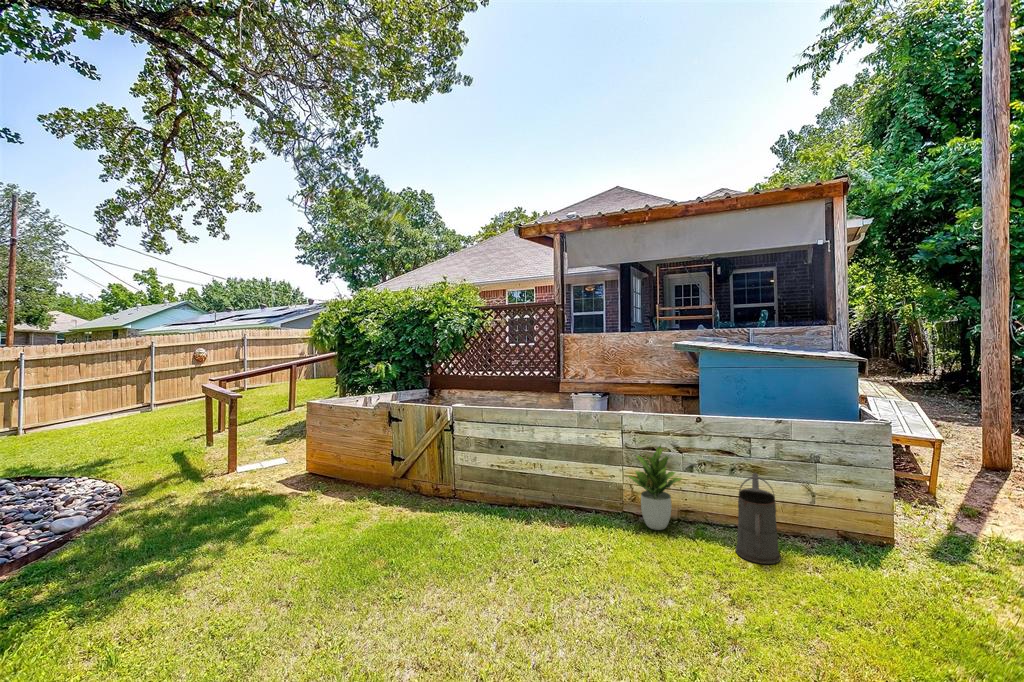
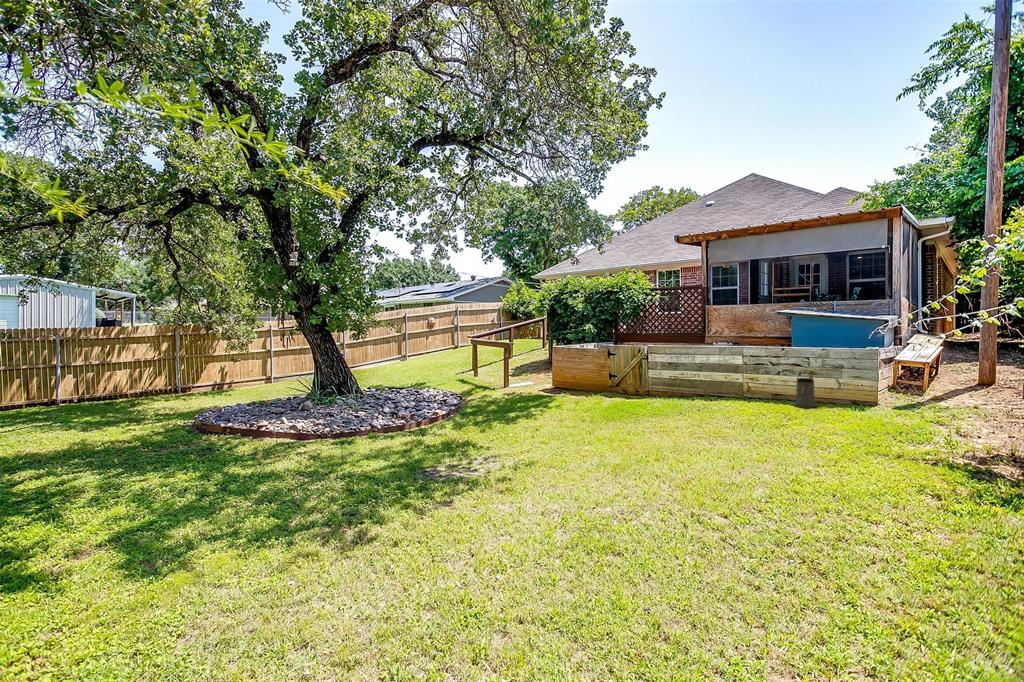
potted plant: present [628,445,682,530] -> none [744,360,773,400]

